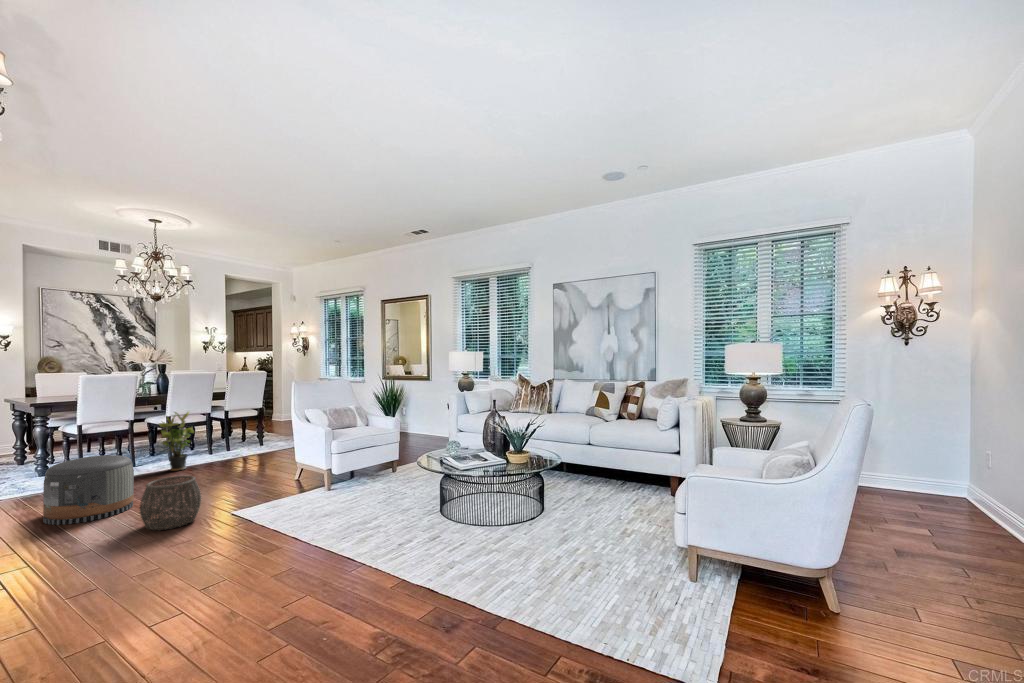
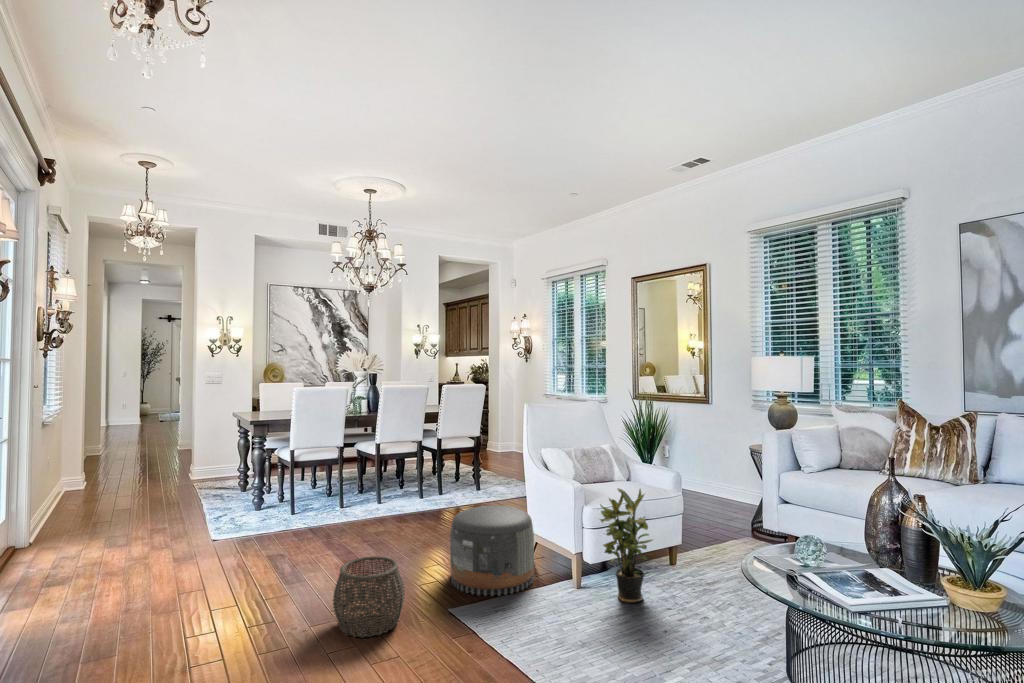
potted plant: present [159,412,194,471] -> present [600,488,652,603]
pouf: present [43,455,134,525] -> present [450,505,534,596]

